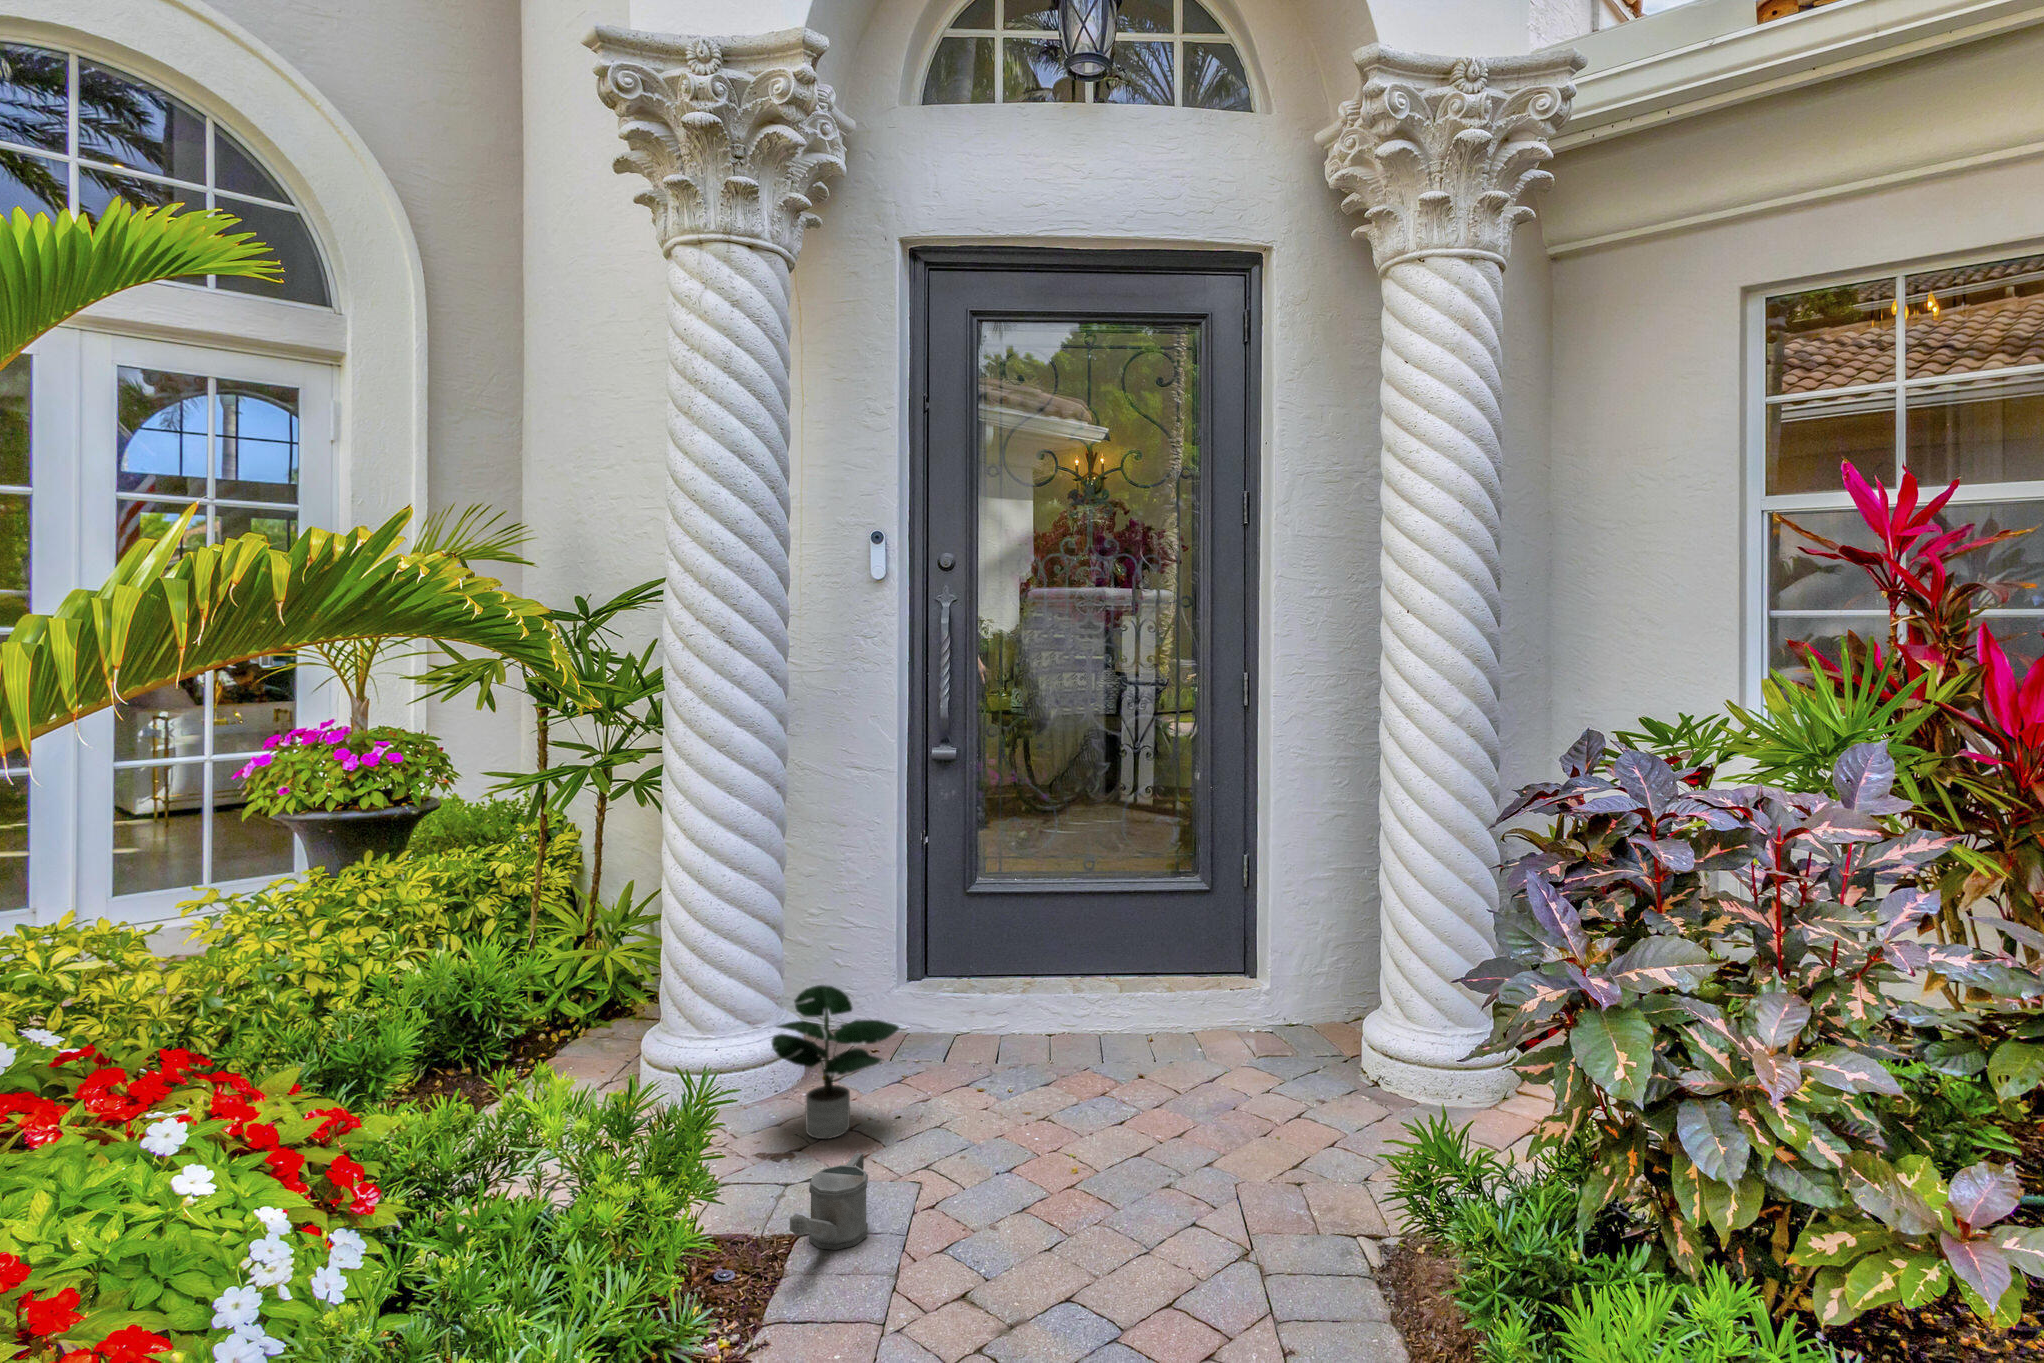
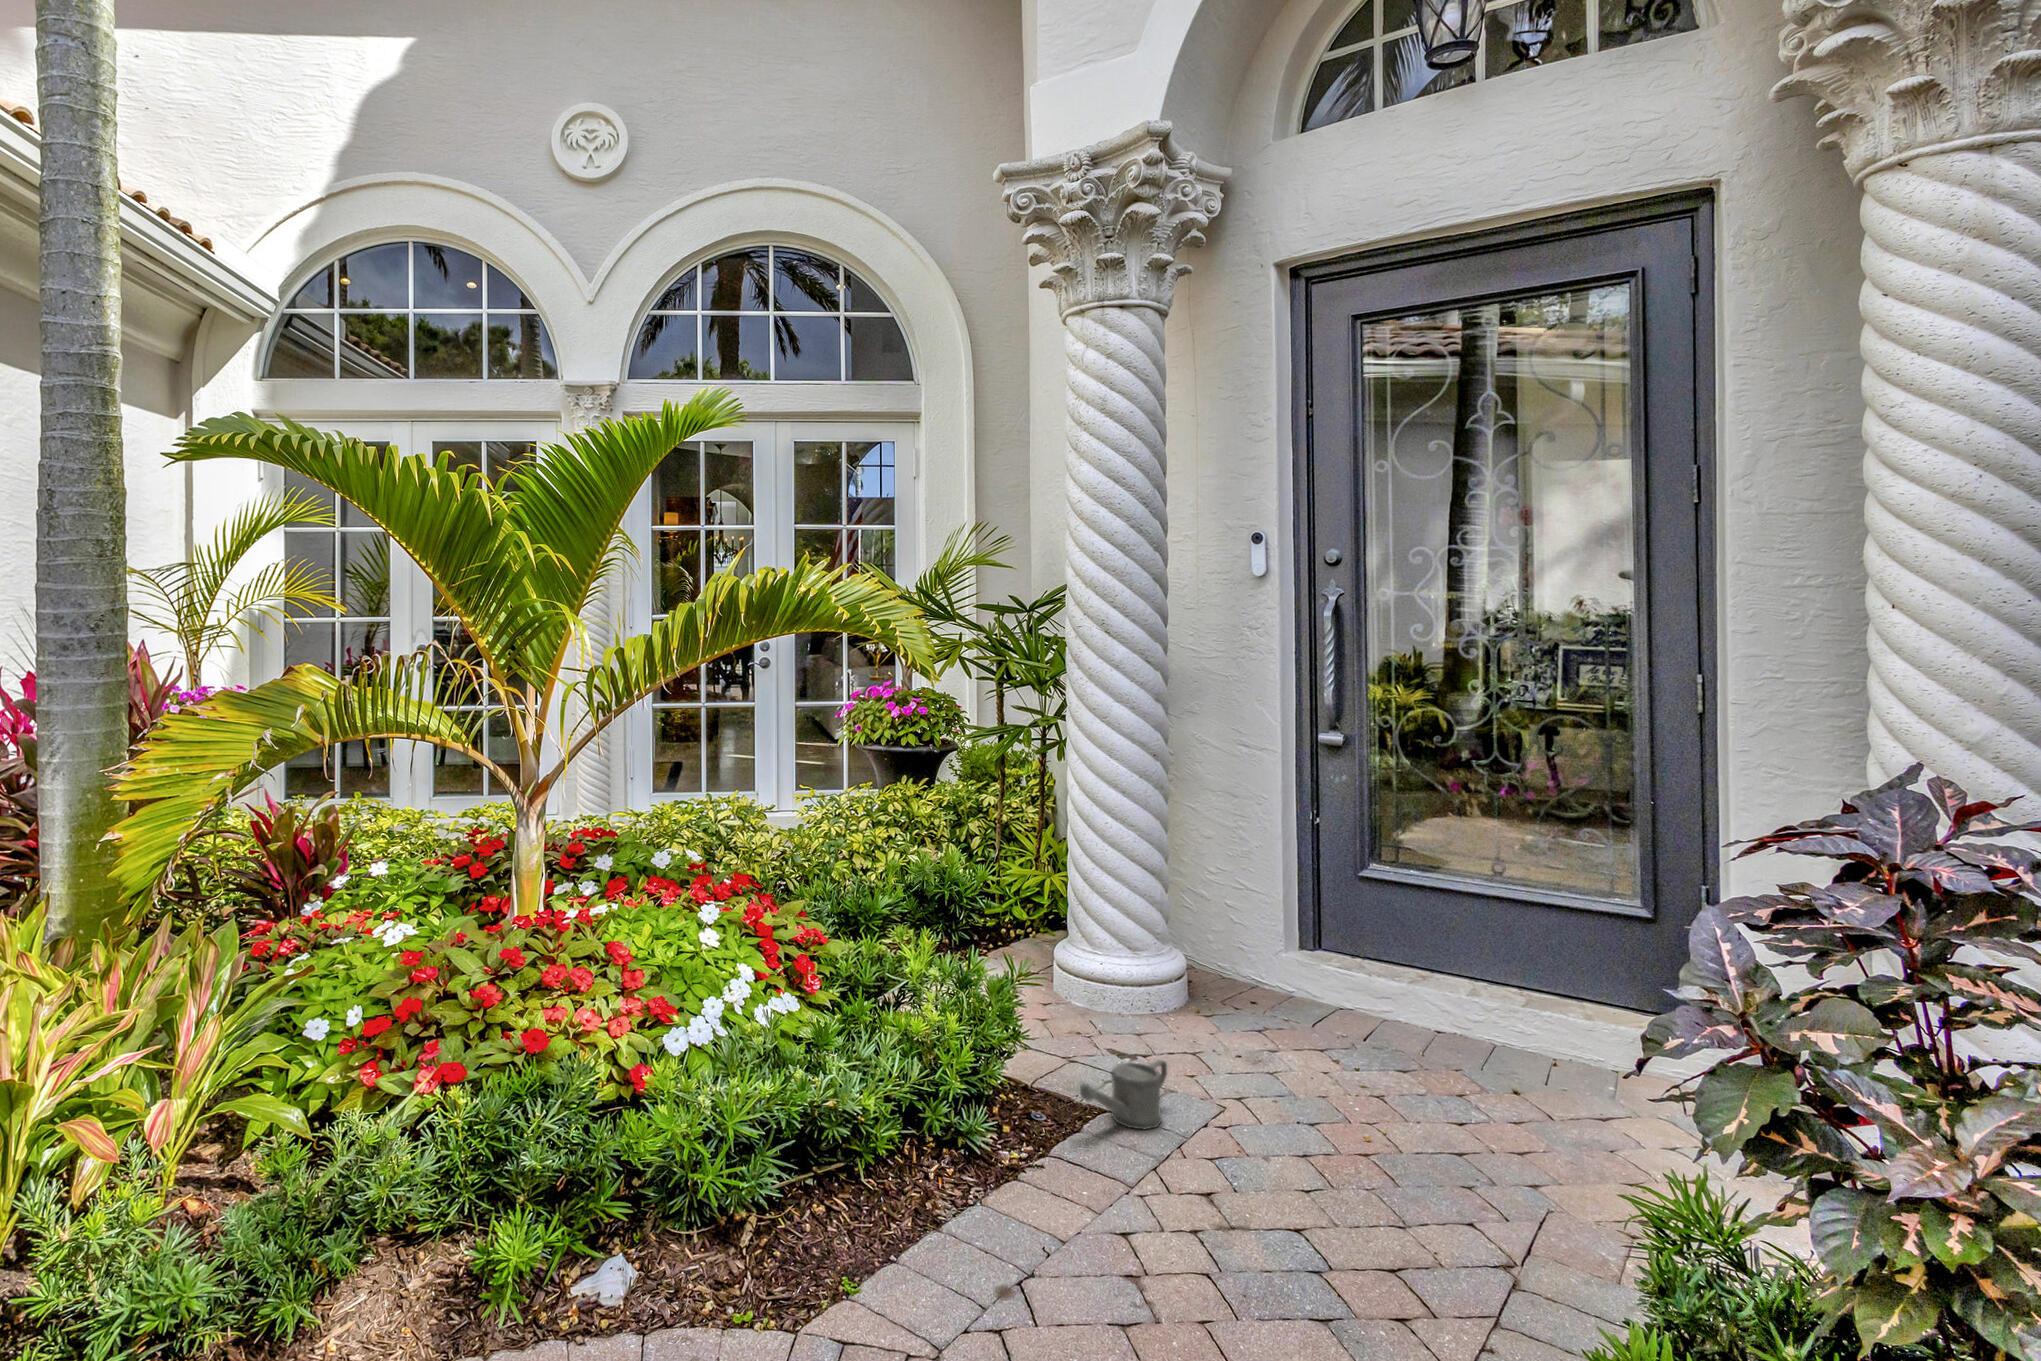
potted plant: present [771,985,899,1139] -> none [1123,925,1233,1053]

